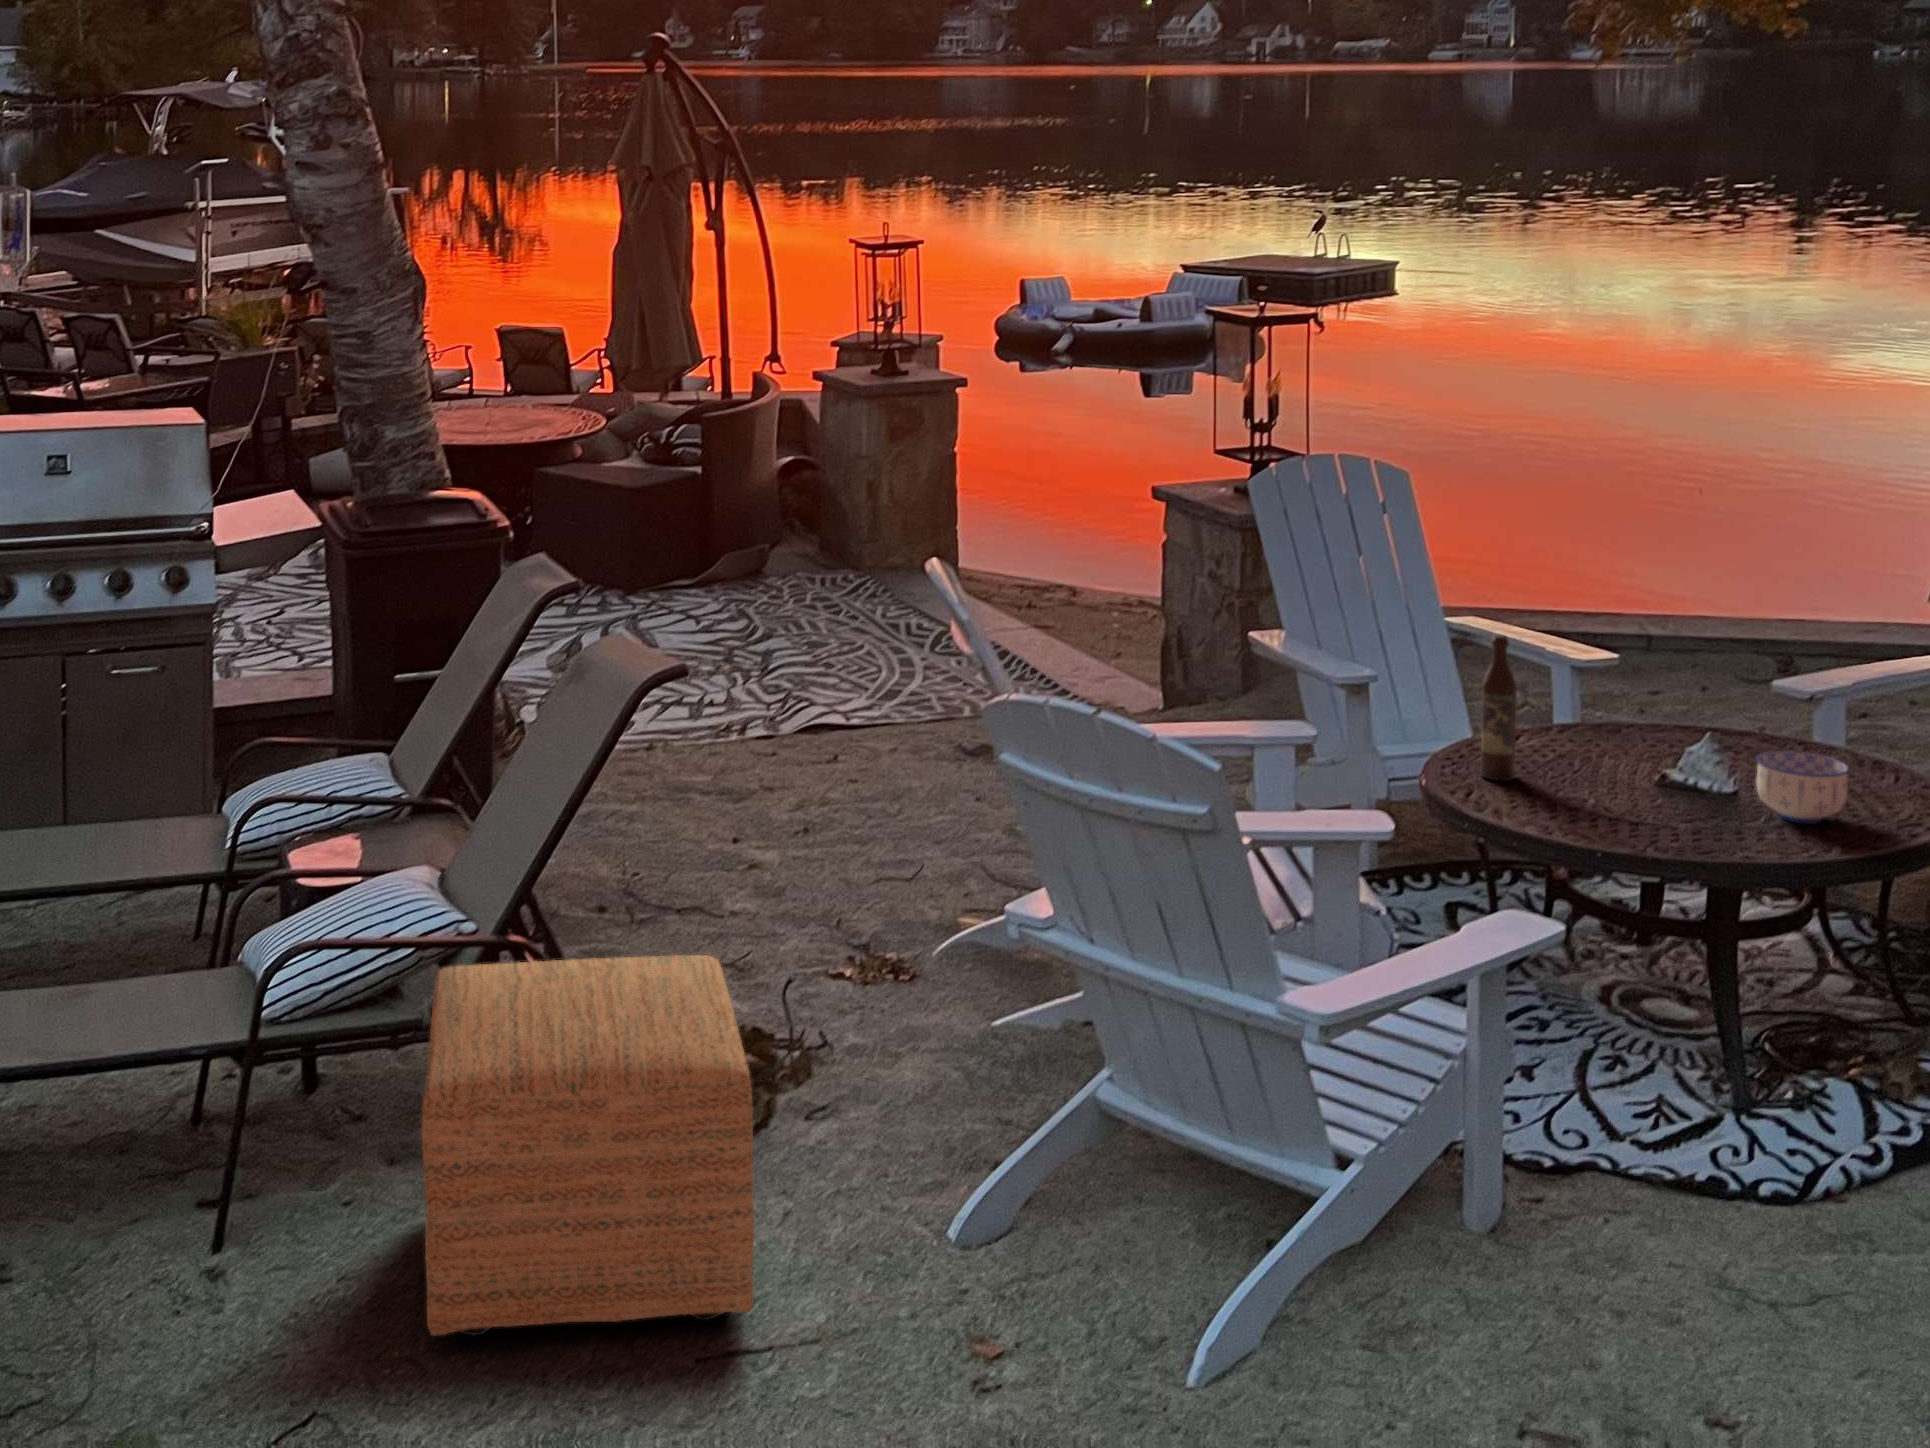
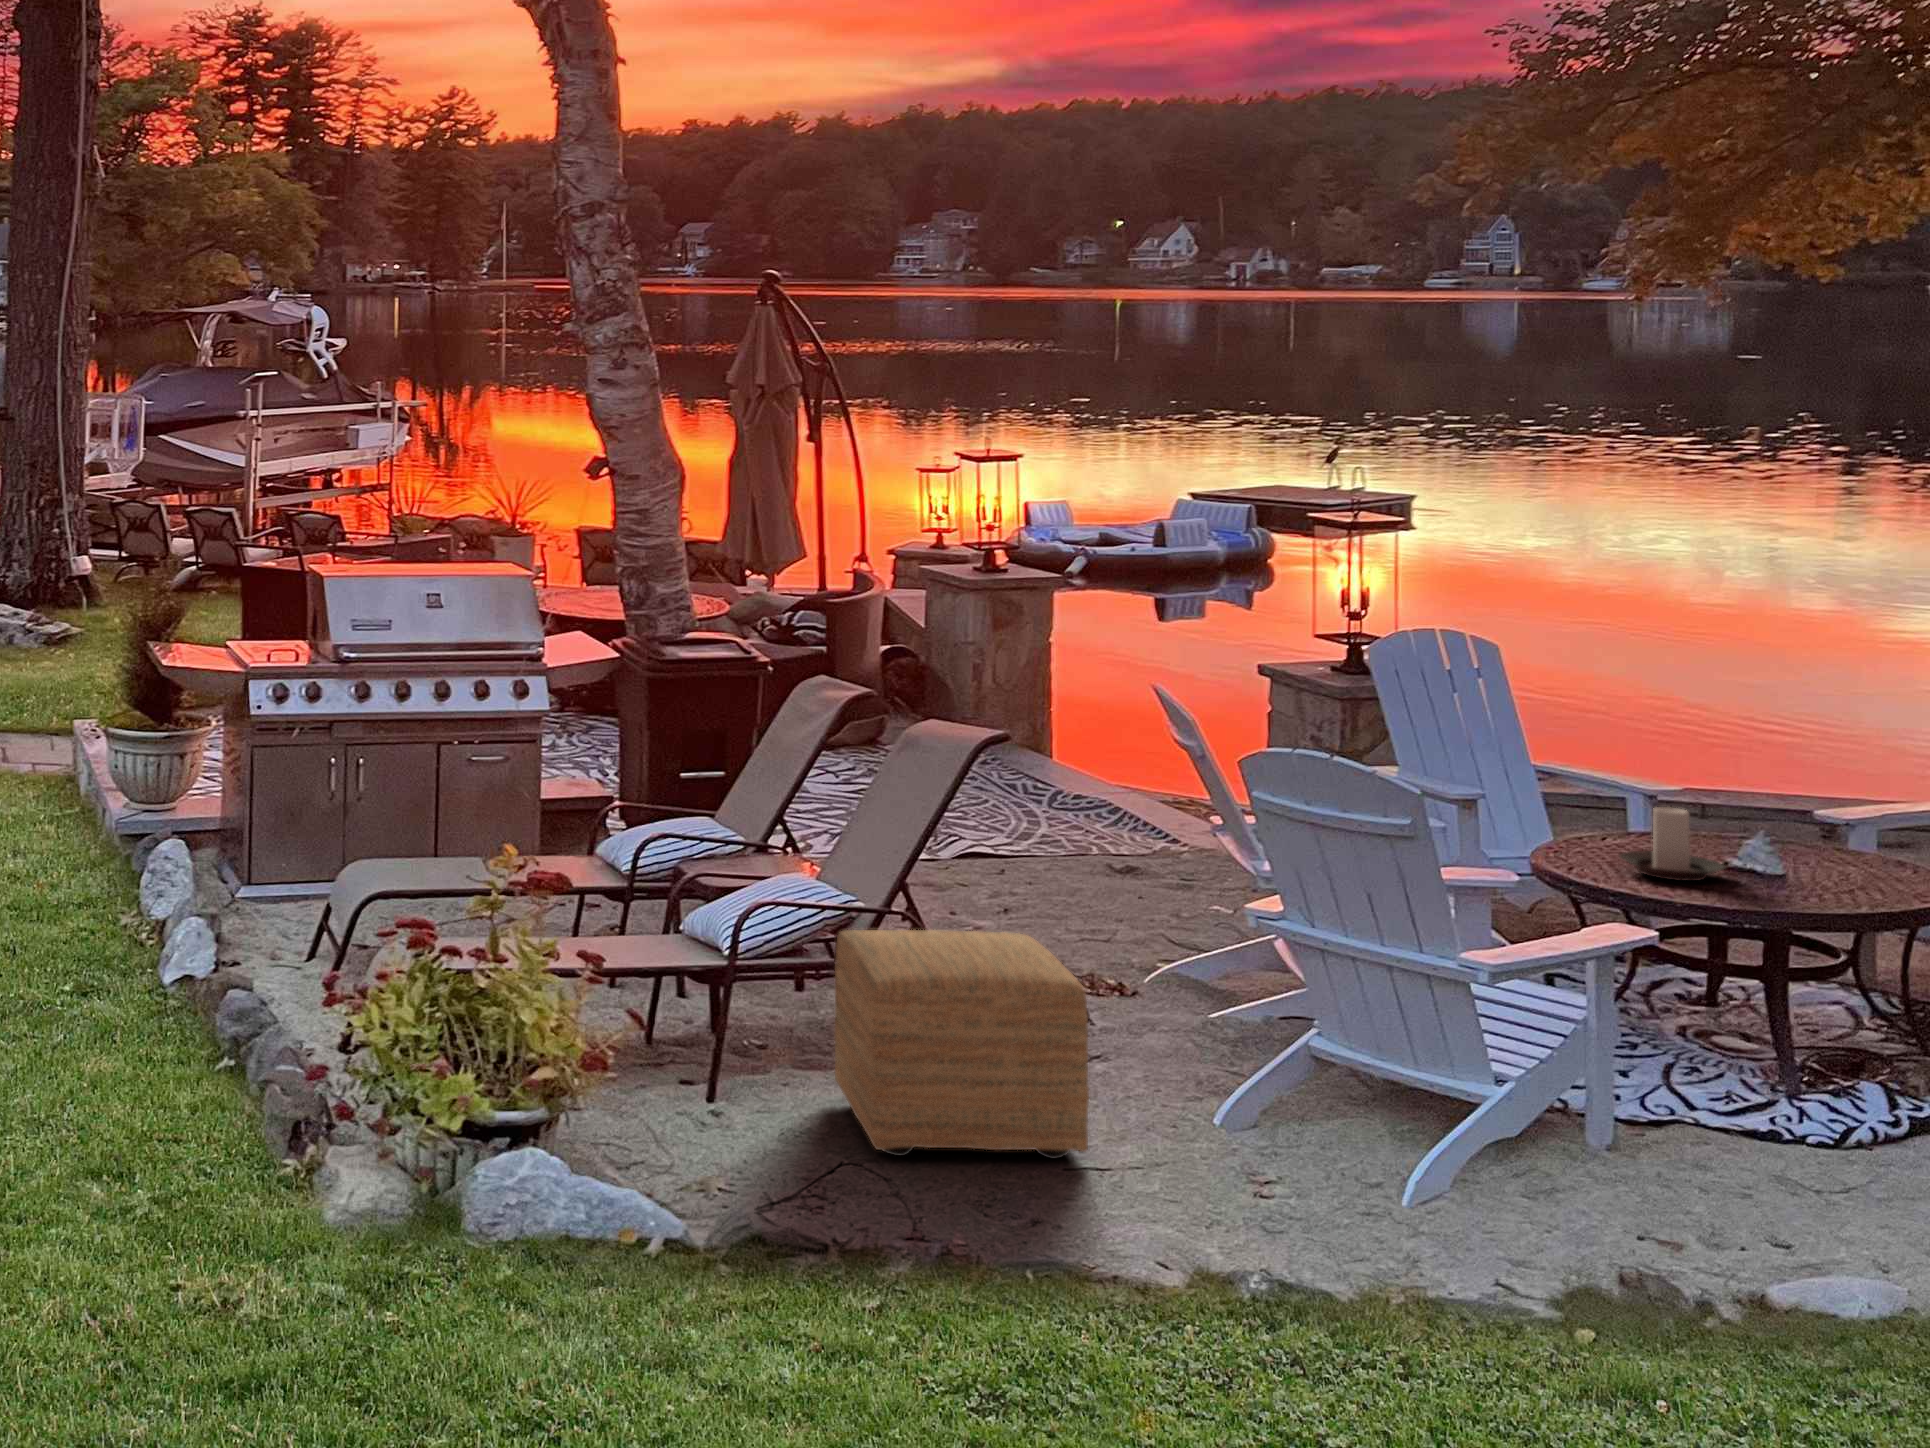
wine bottle: present [1481,634,1517,781] -> none [1577,749,1605,859]
candle holder: none [1529,716,1665,819] -> present [1619,807,1725,881]
bowl: present [1756,751,1849,824] -> none [1796,837,1869,888]

